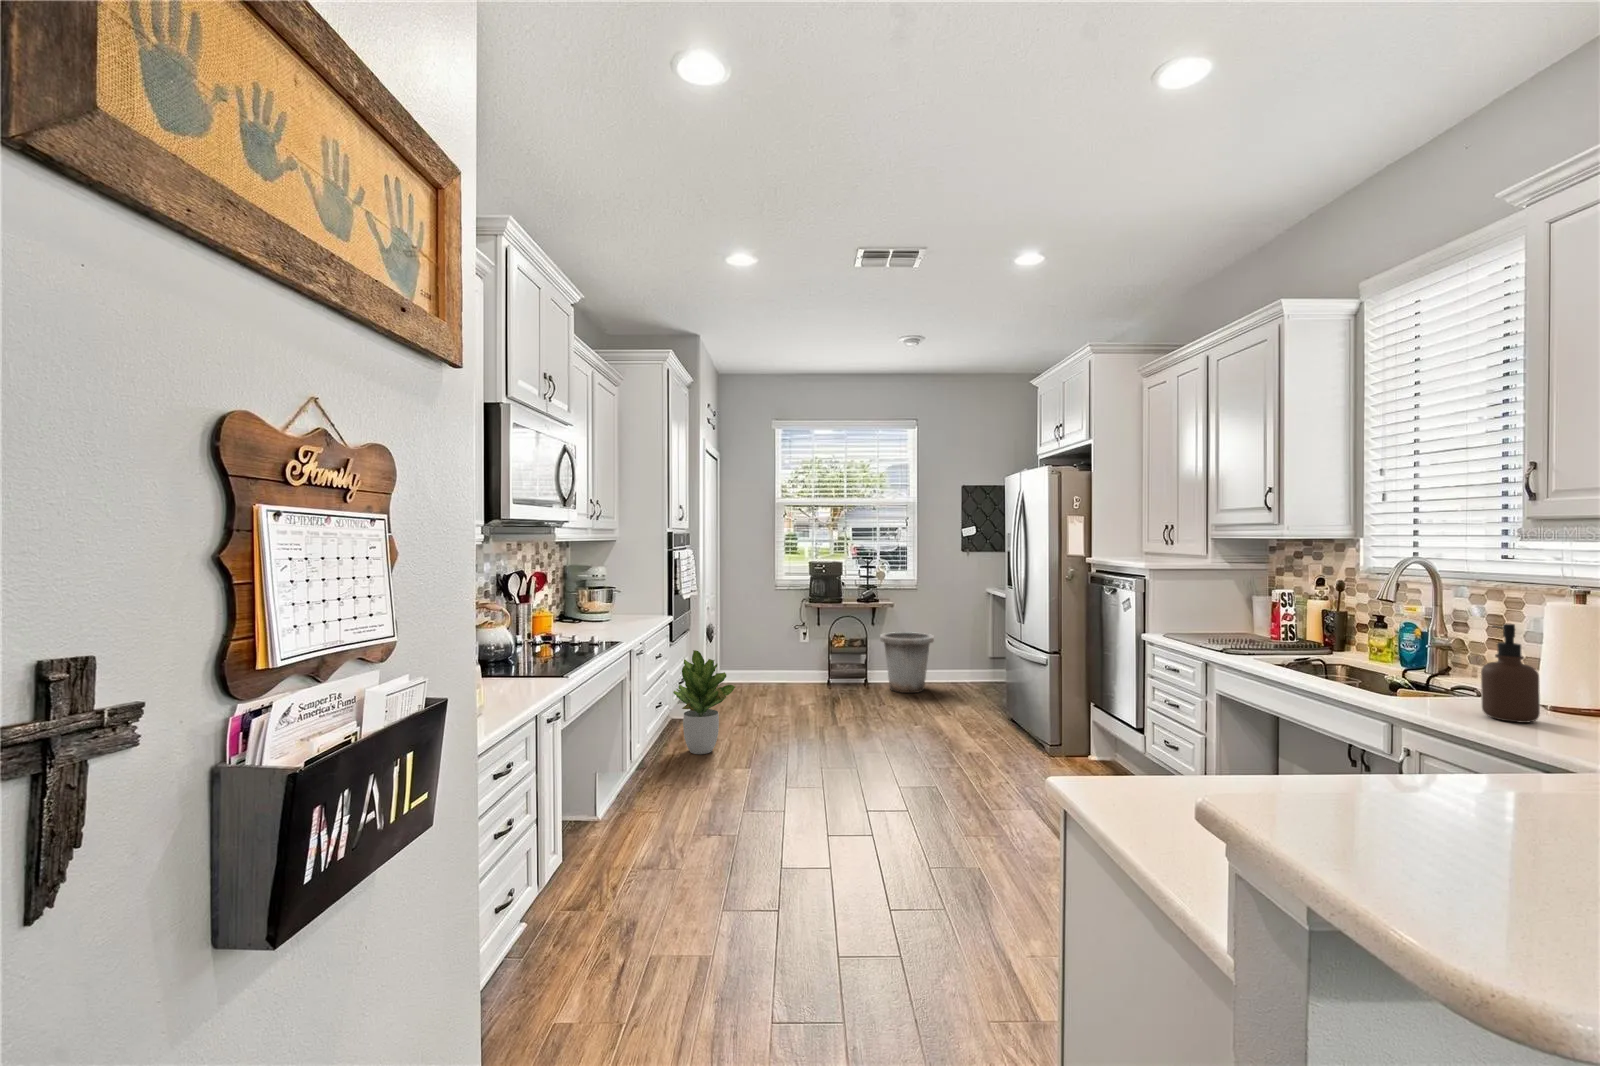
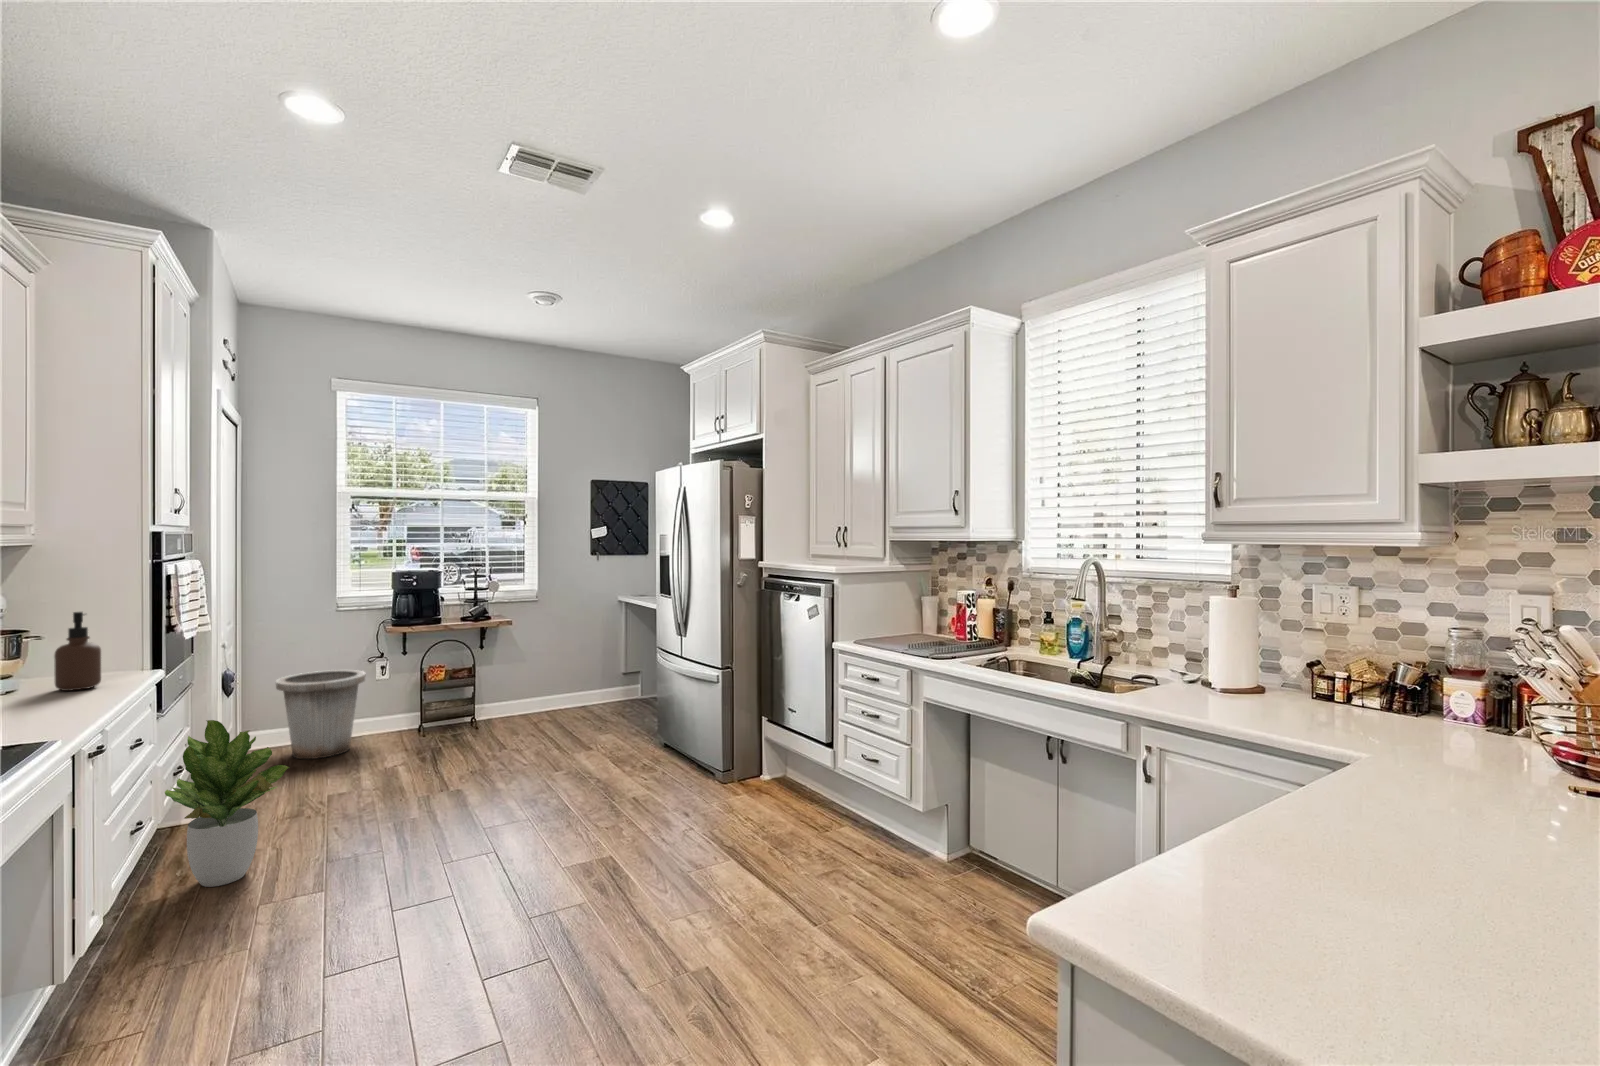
soap dispenser: present [1481,623,1540,723] -> present [54,612,101,691]
trash can: present [880,632,934,693] -> present [276,670,365,759]

